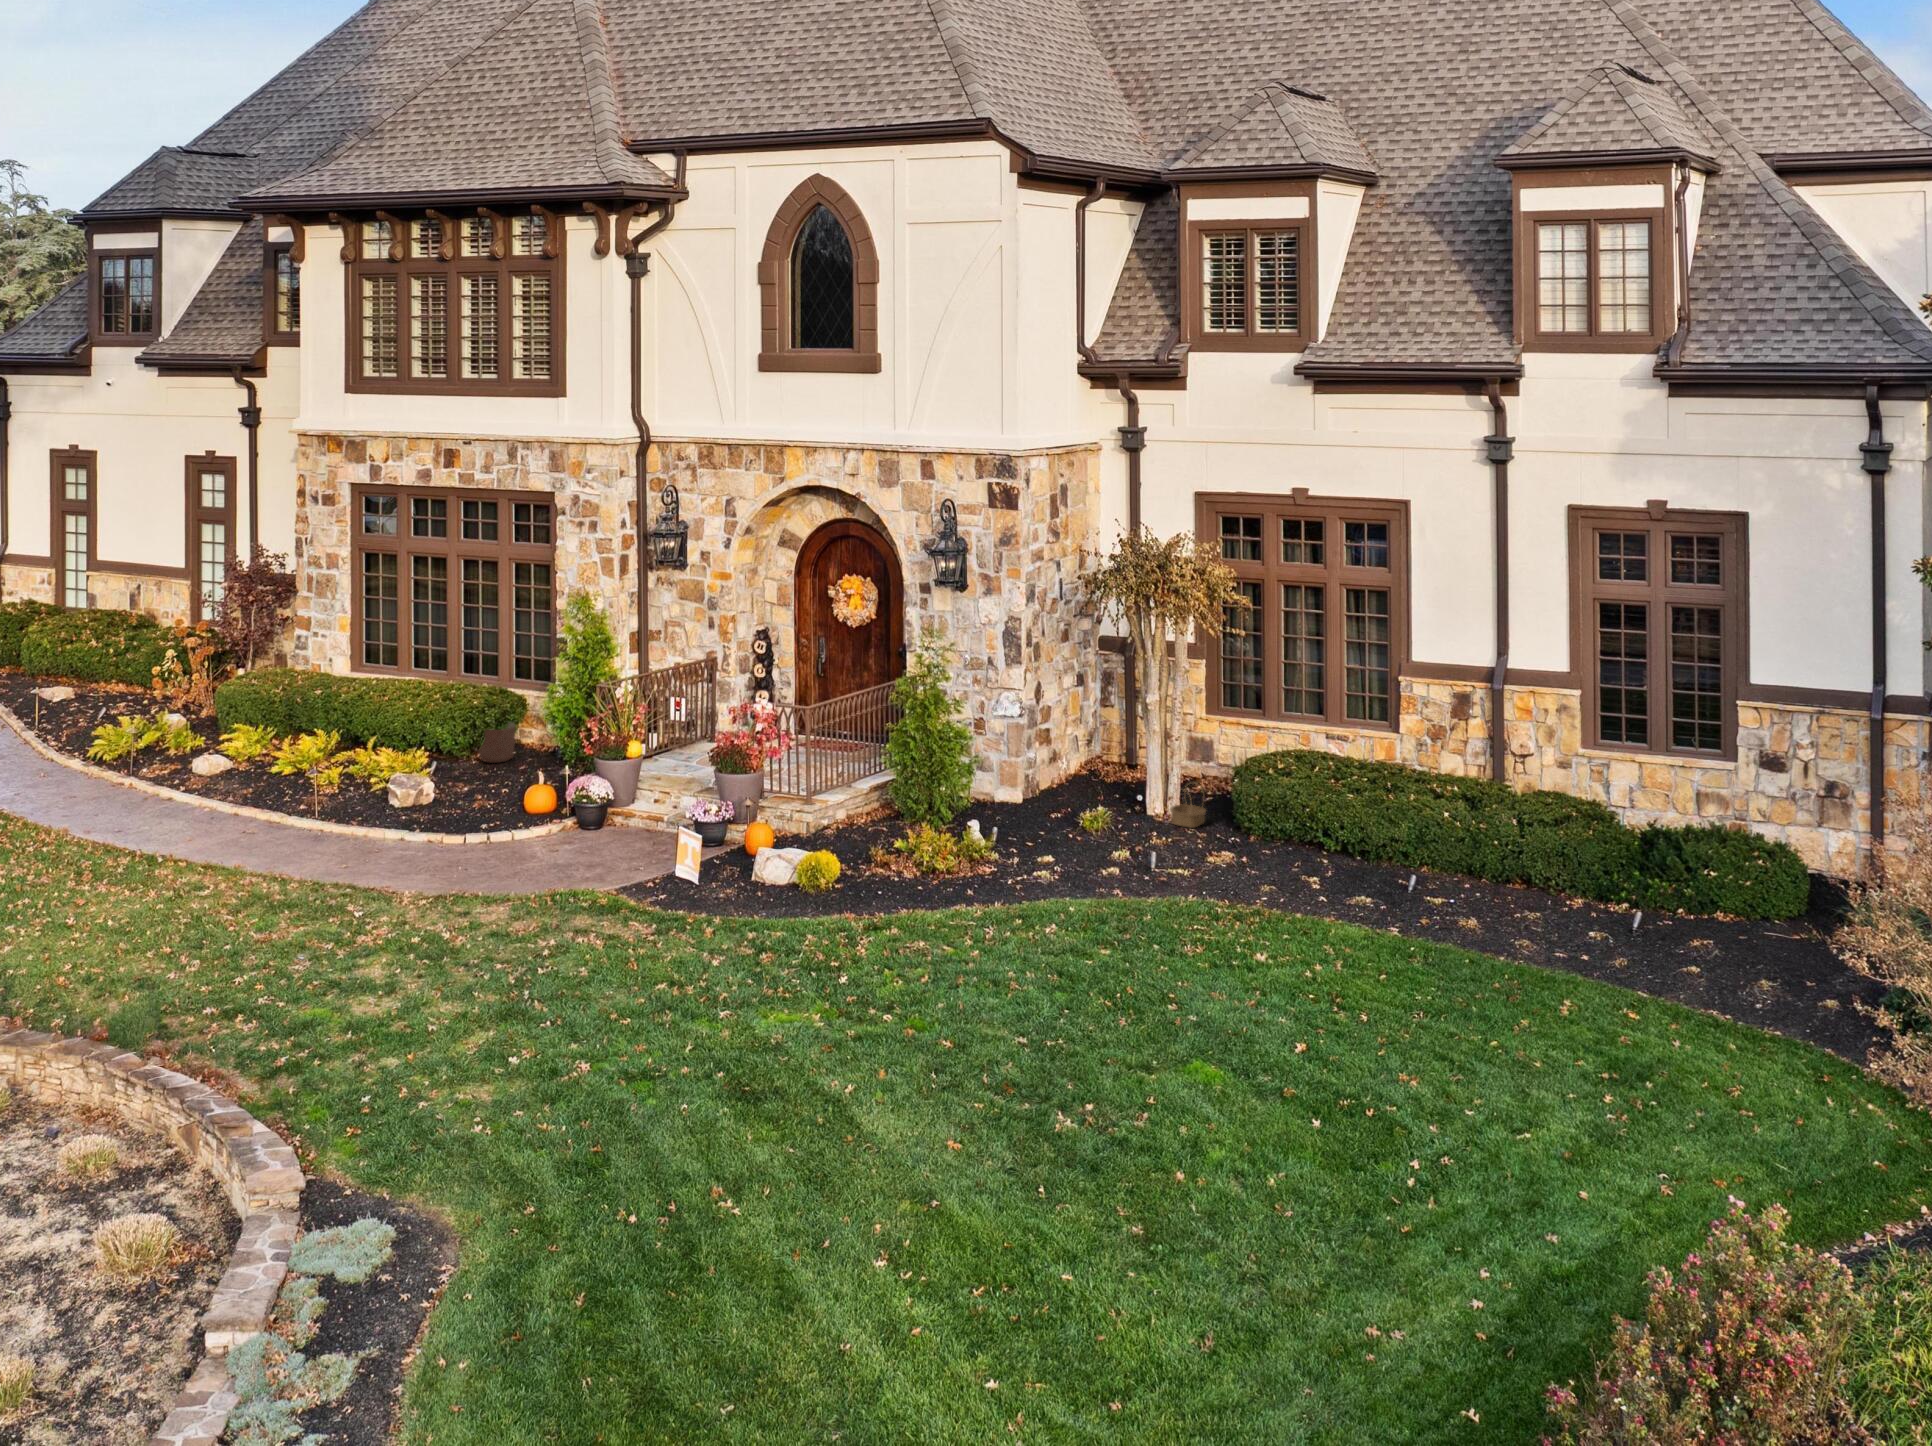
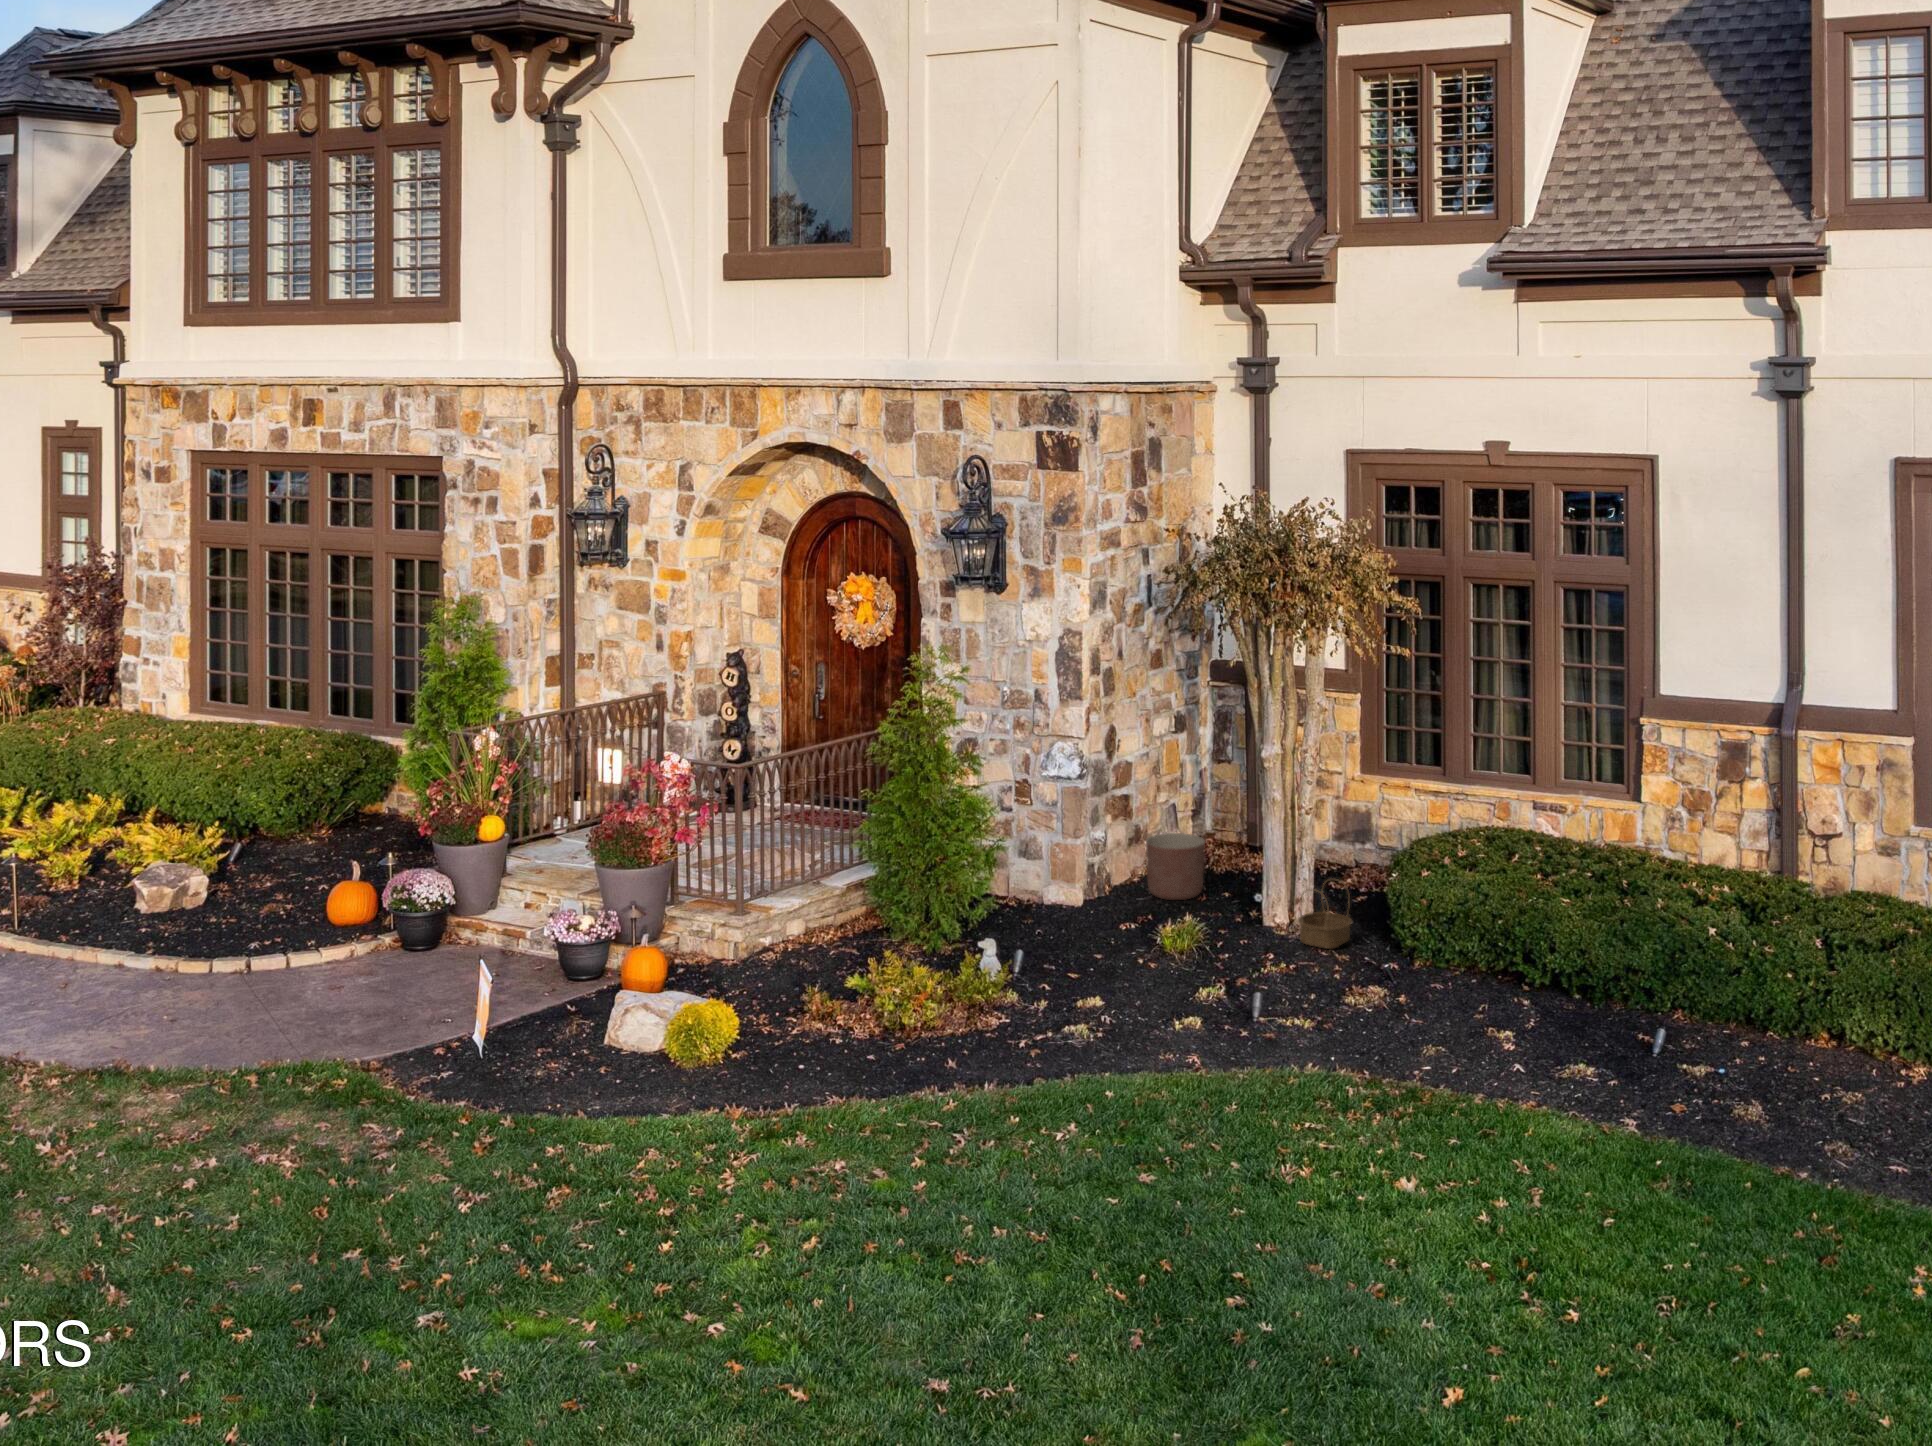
planter: present [479,723,515,763] -> present [1146,833,1205,900]

